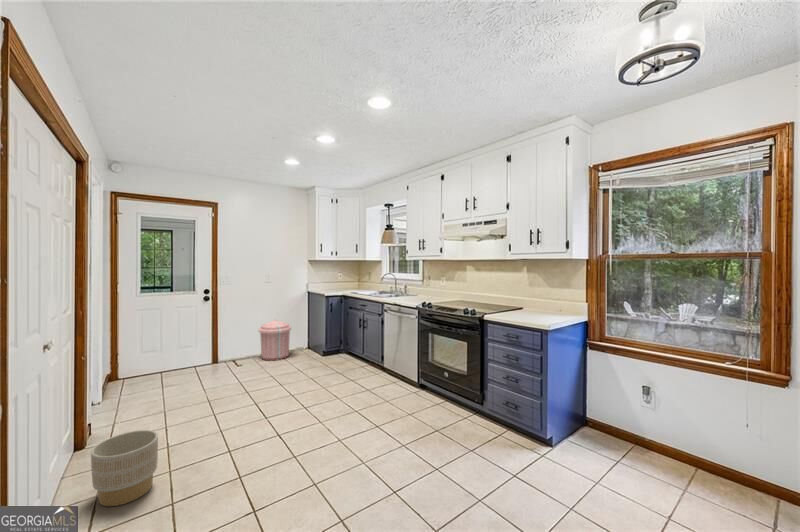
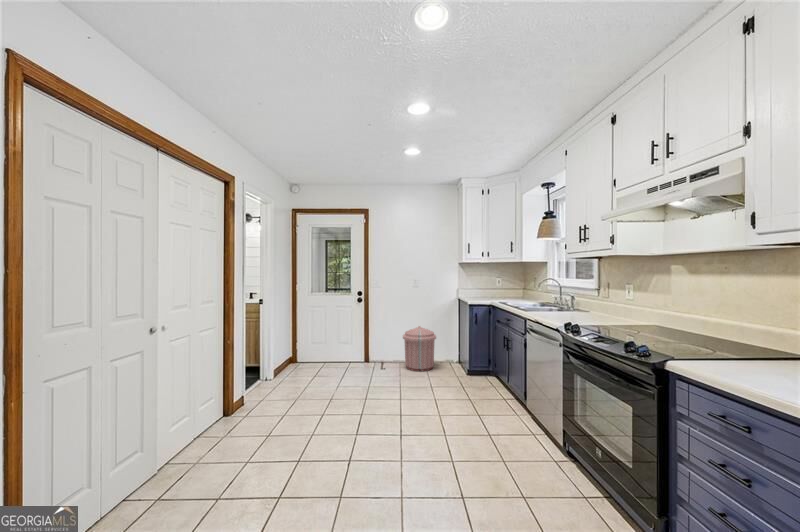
planter: present [91,430,158,506] -> none [140,426,204,502]

